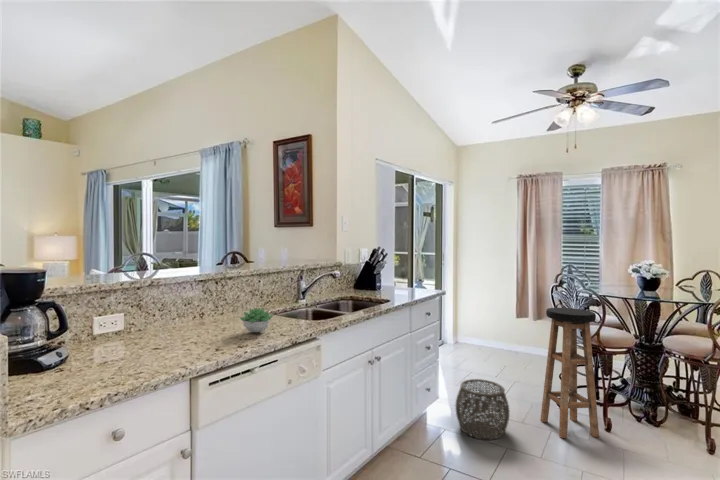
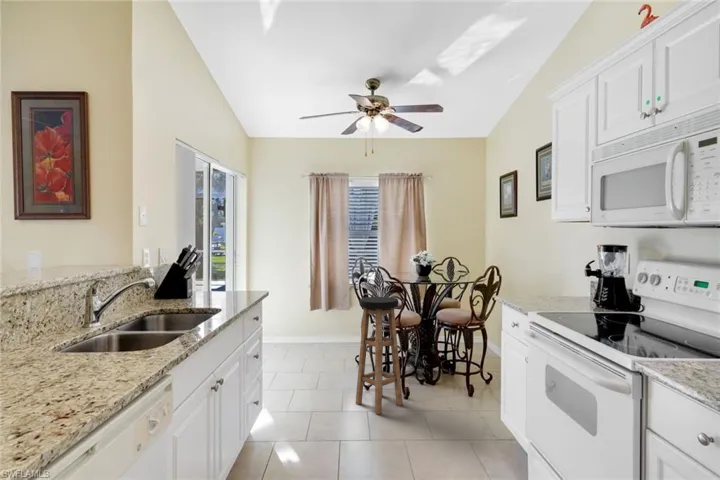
succulent plant: present [240,308,273,332] -> none [38,344,97,383]
woven basket: present [455,379,509,440] -> none [284,377,337,439]

